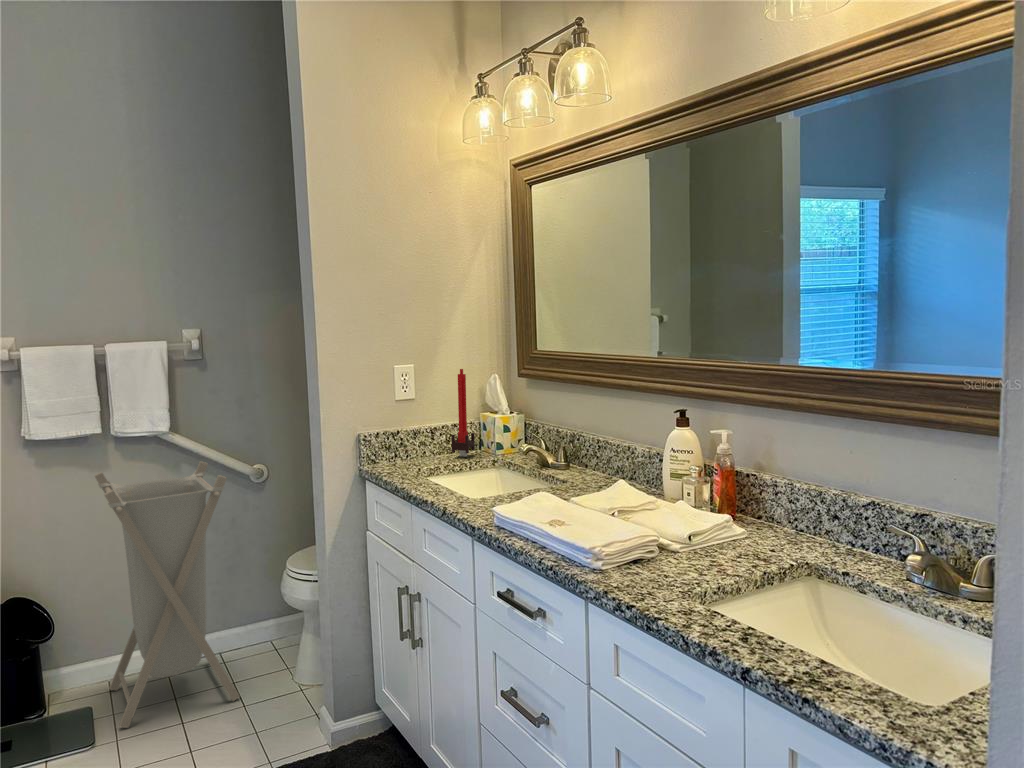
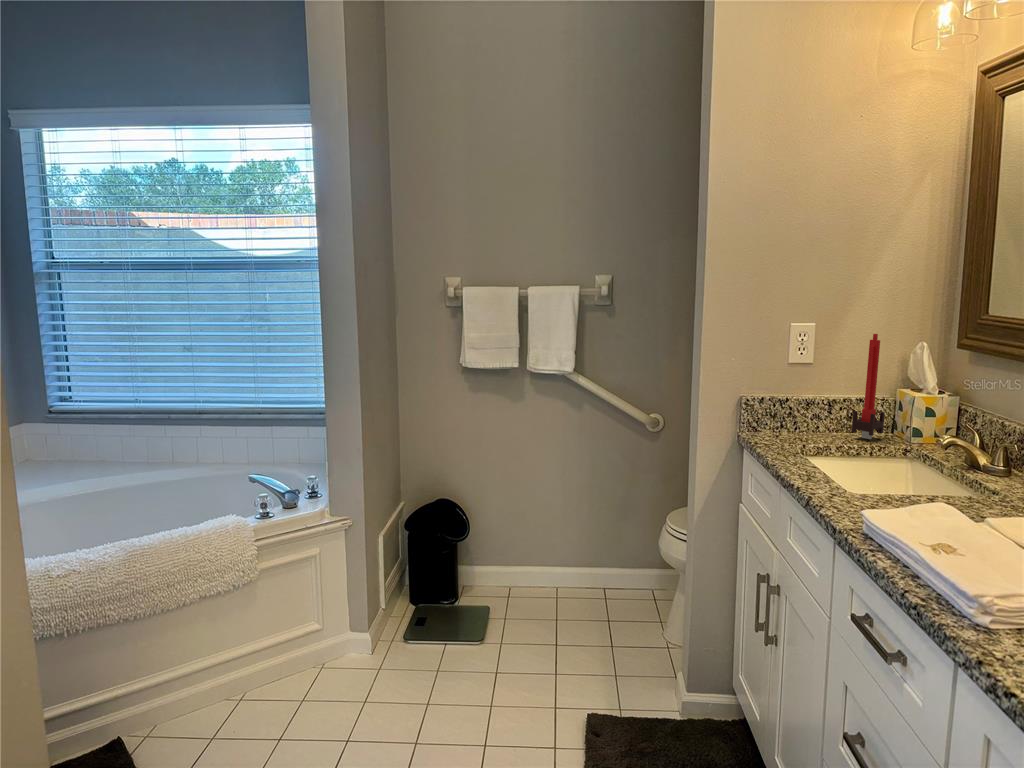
laundry hamper: present [94,461,240,728] -> none [505,402,615,638]

